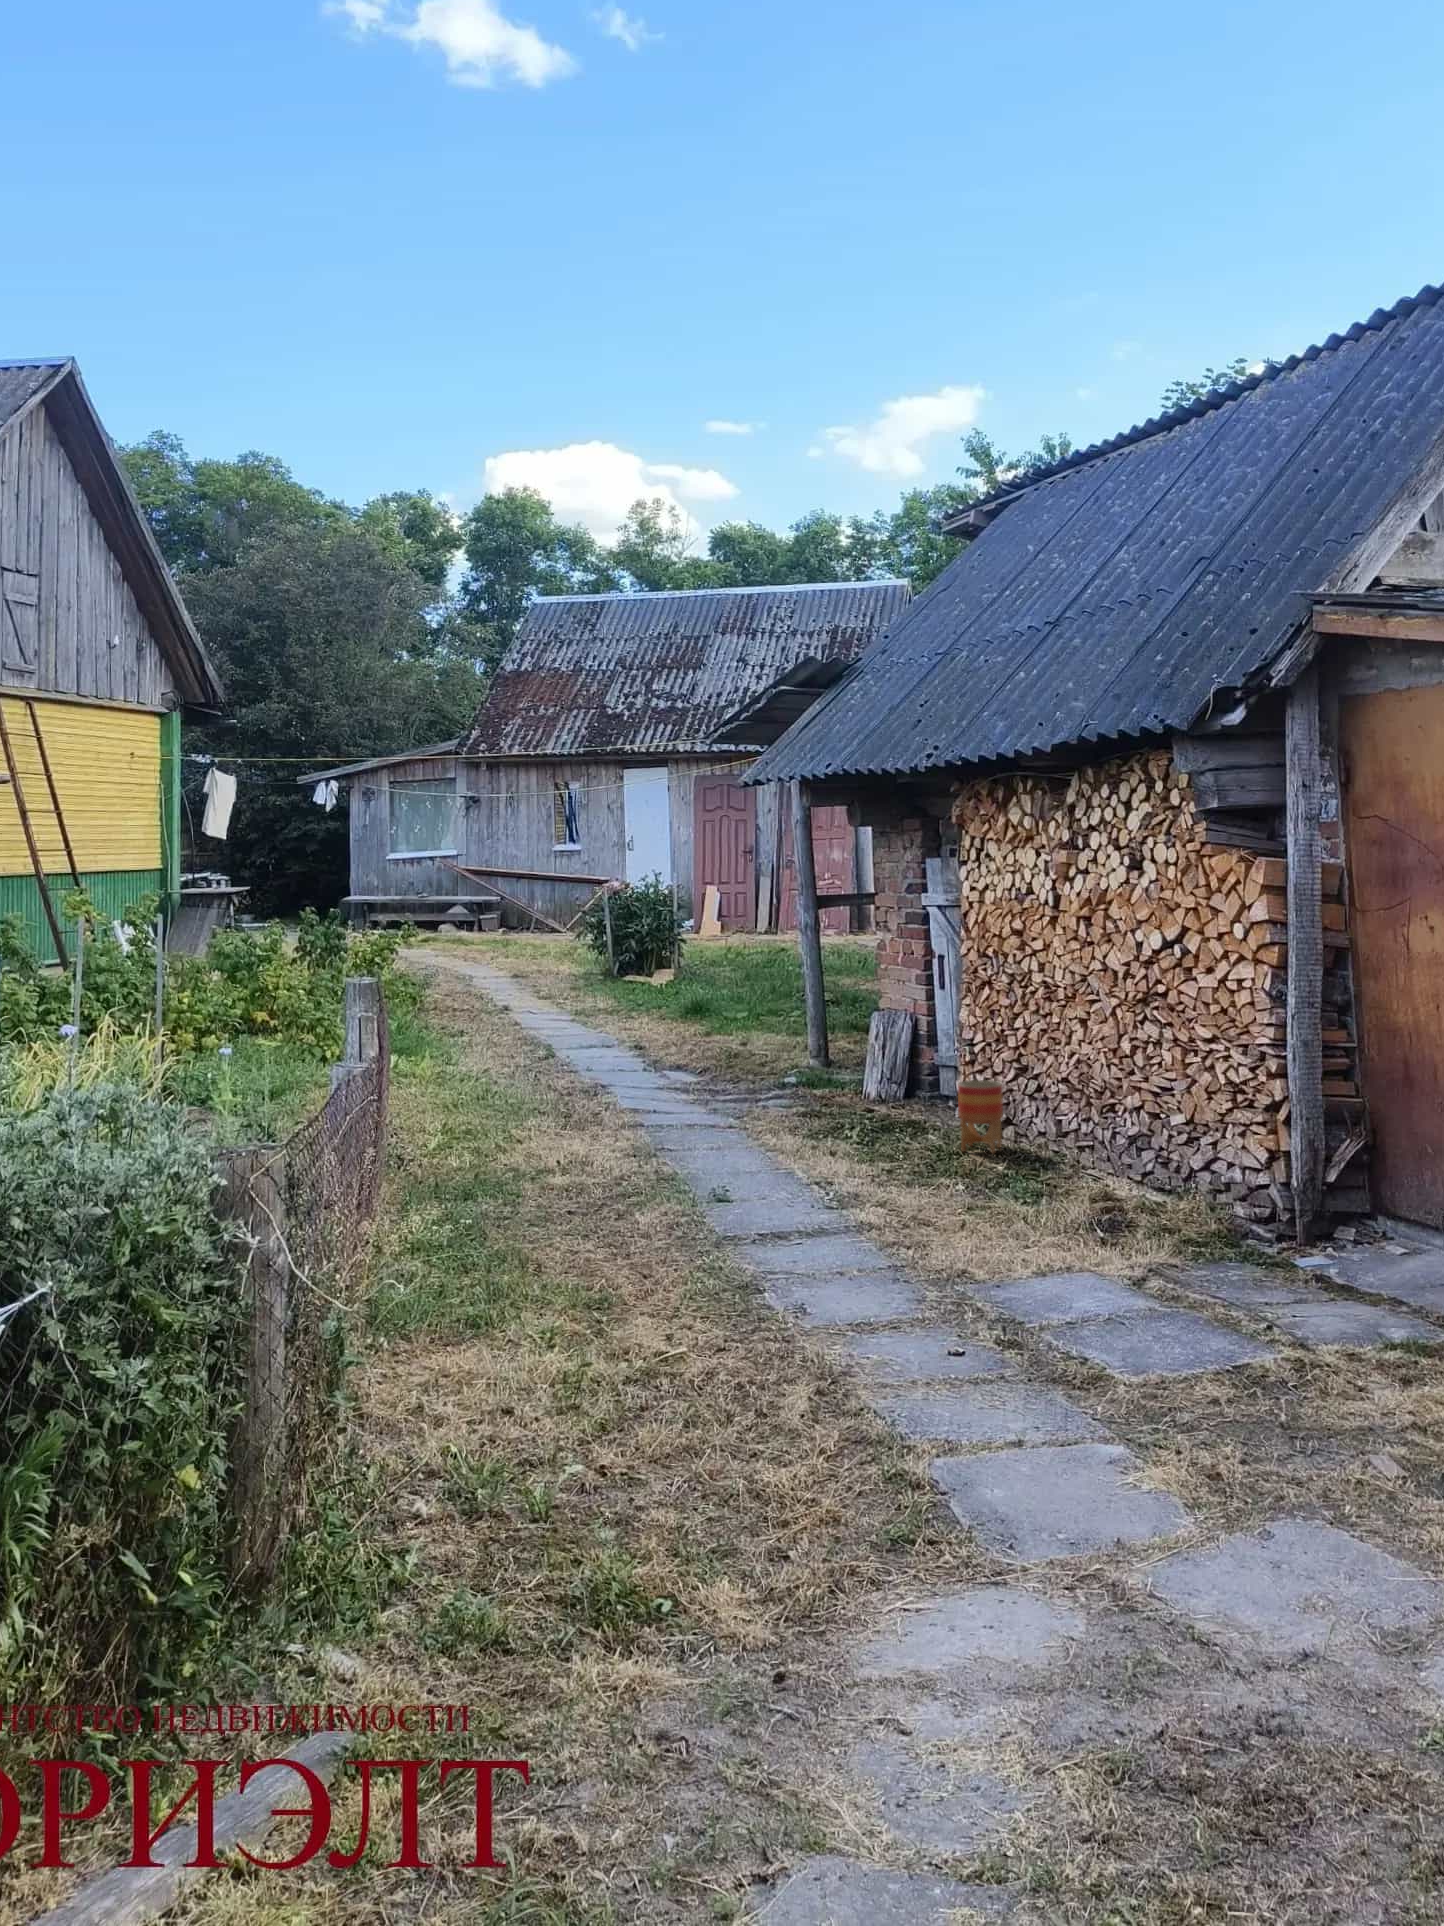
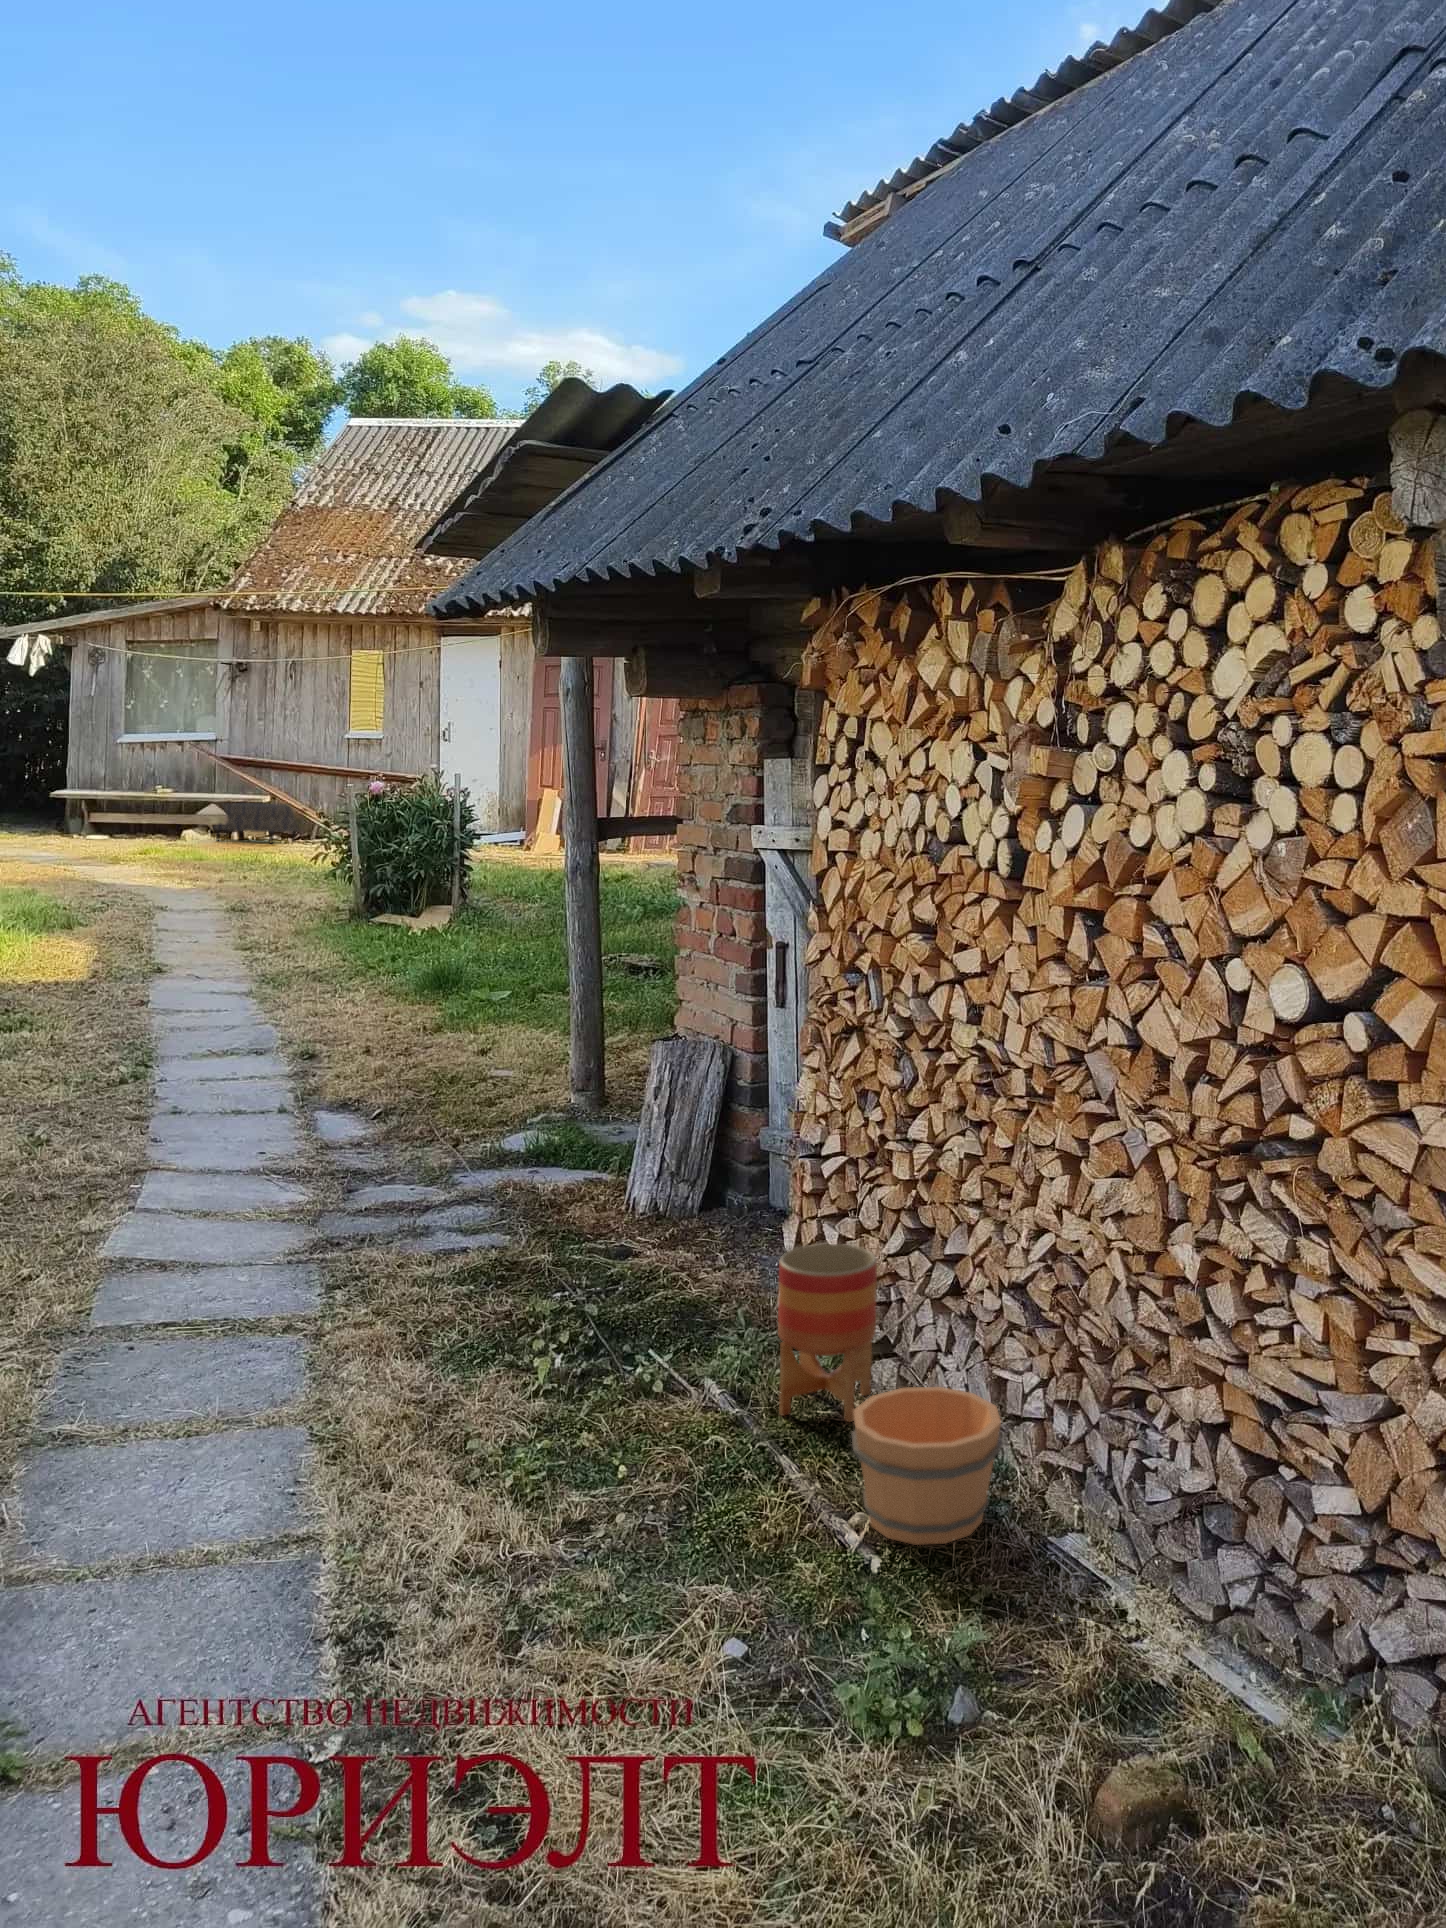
bench: none [462,901,524,931] -> present [213,803,298,843]
bucket: none [997,1126,1061,1179] -> present [851,1387,1002,1545]

